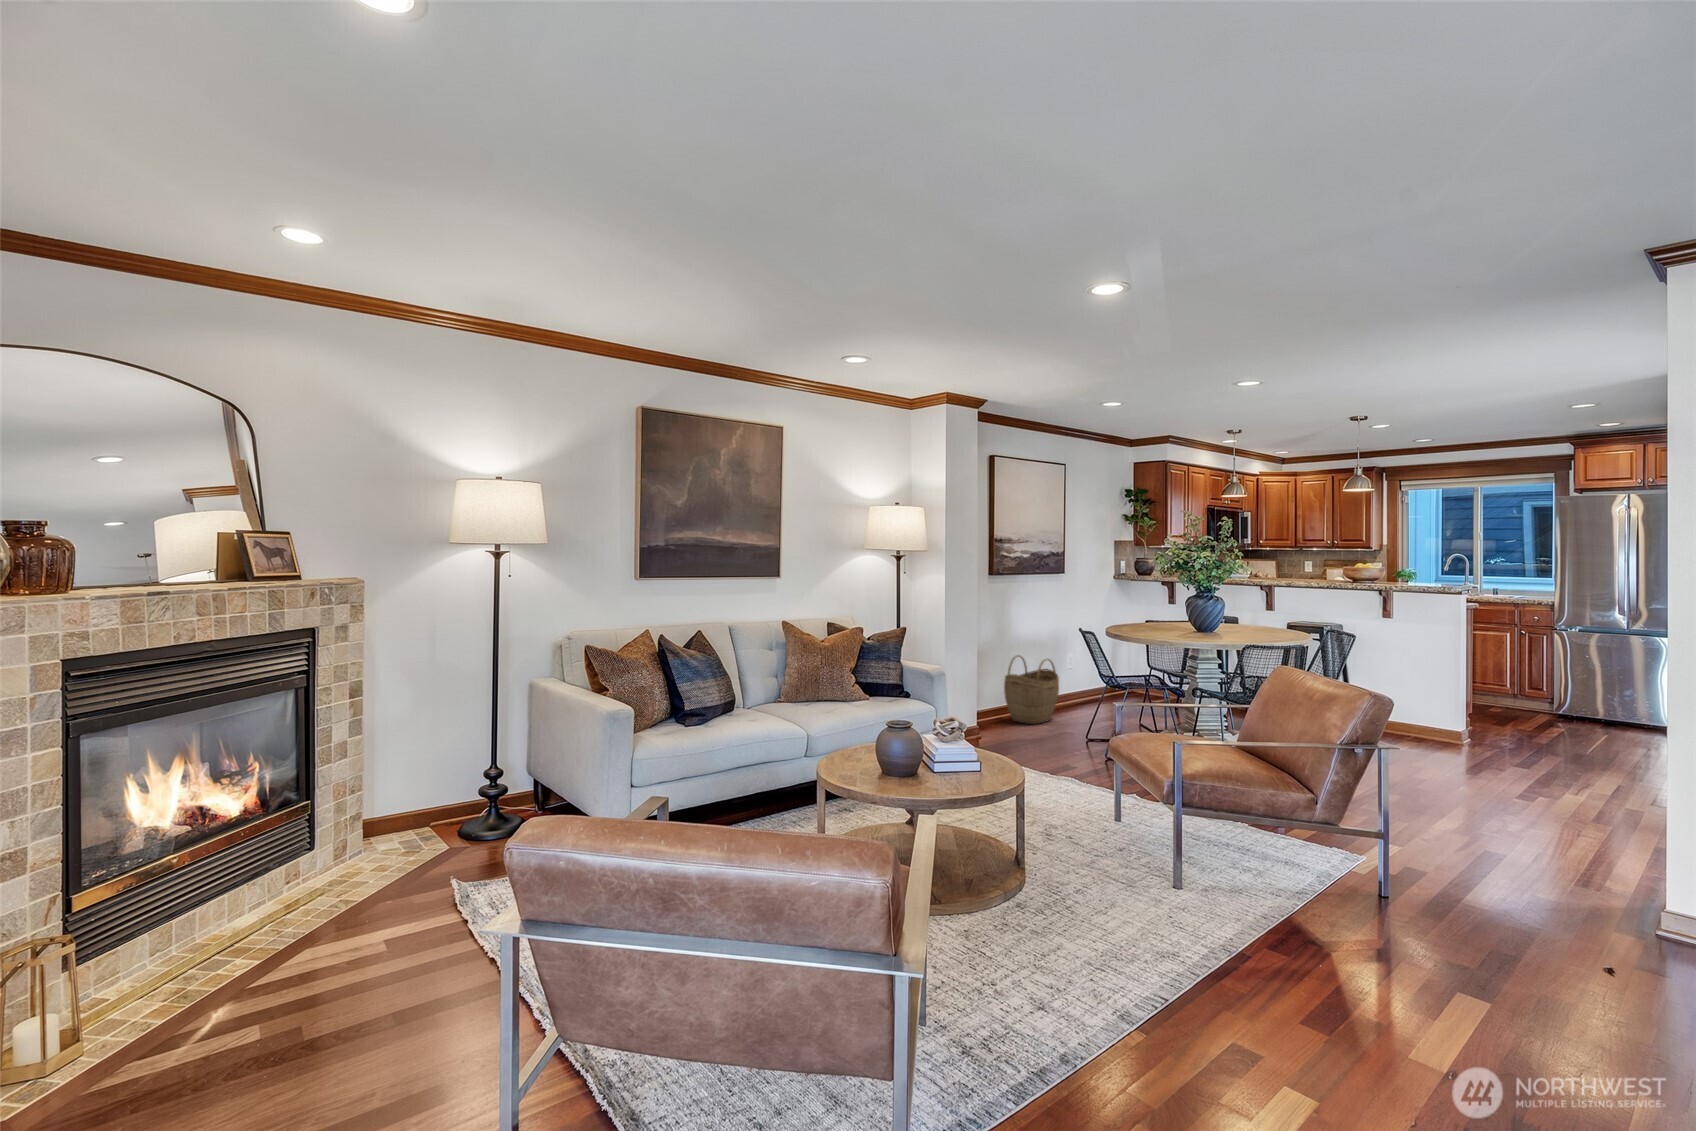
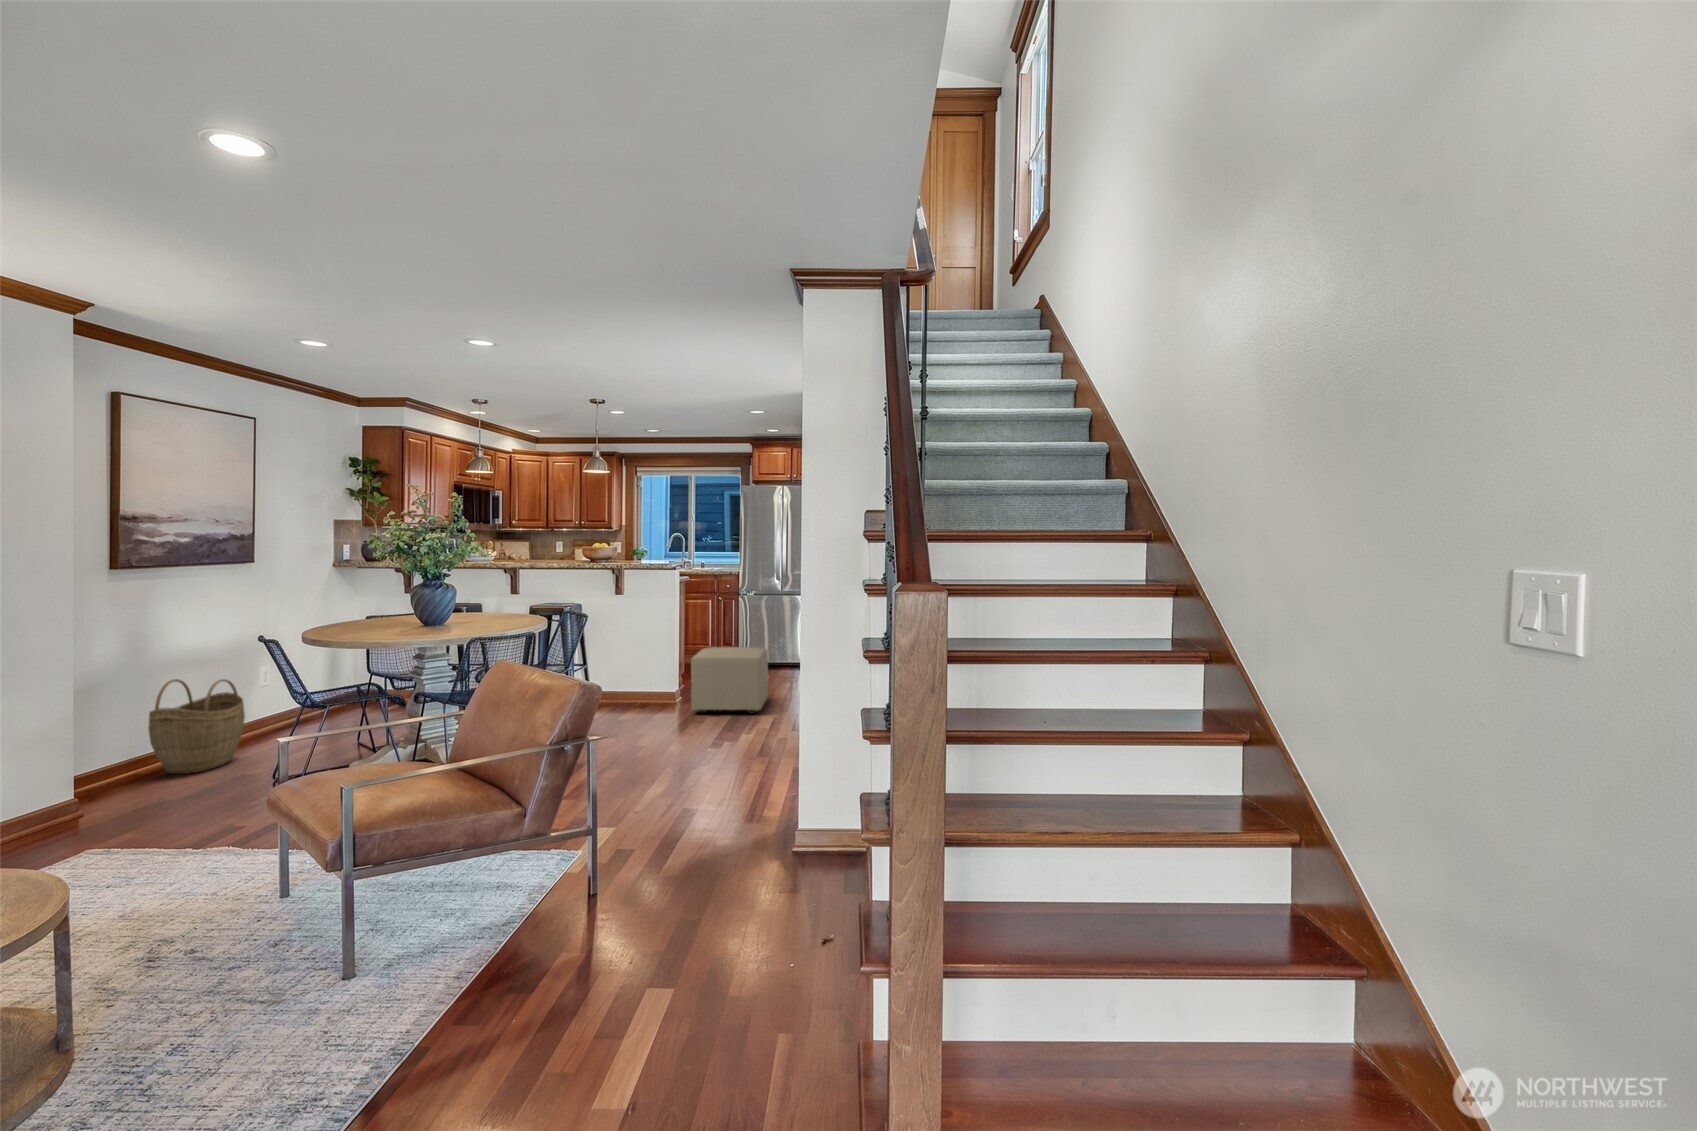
ottoman: none [1482,684,1603,771] -> present [691,647,768,713]

